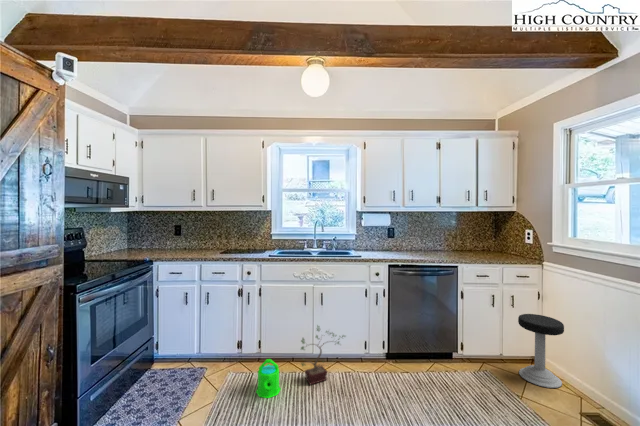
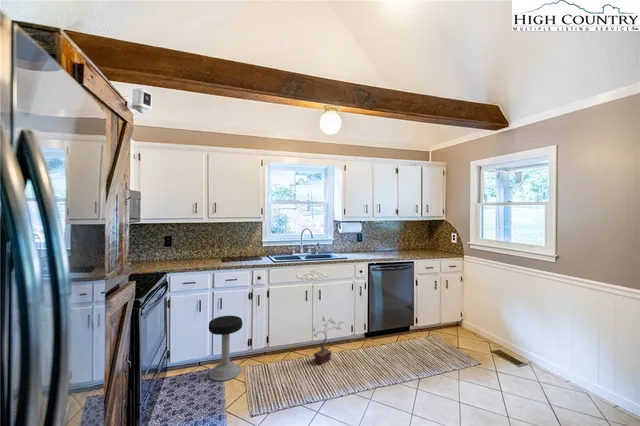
stool: present [518,314,564,388] -> present [209,316,242,381]
watering can: present [256,359,281,398] -> none [281,348,302,379]

